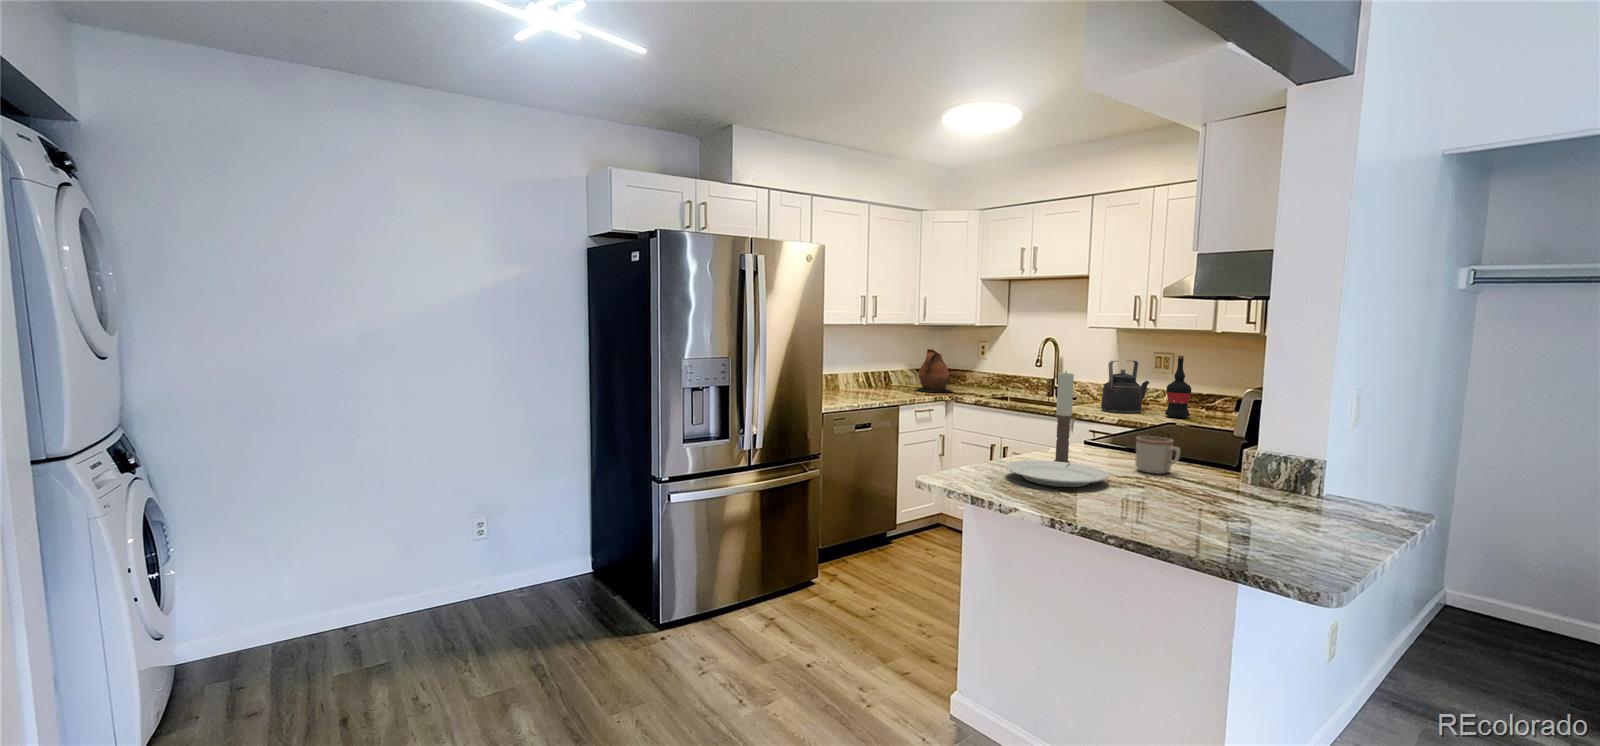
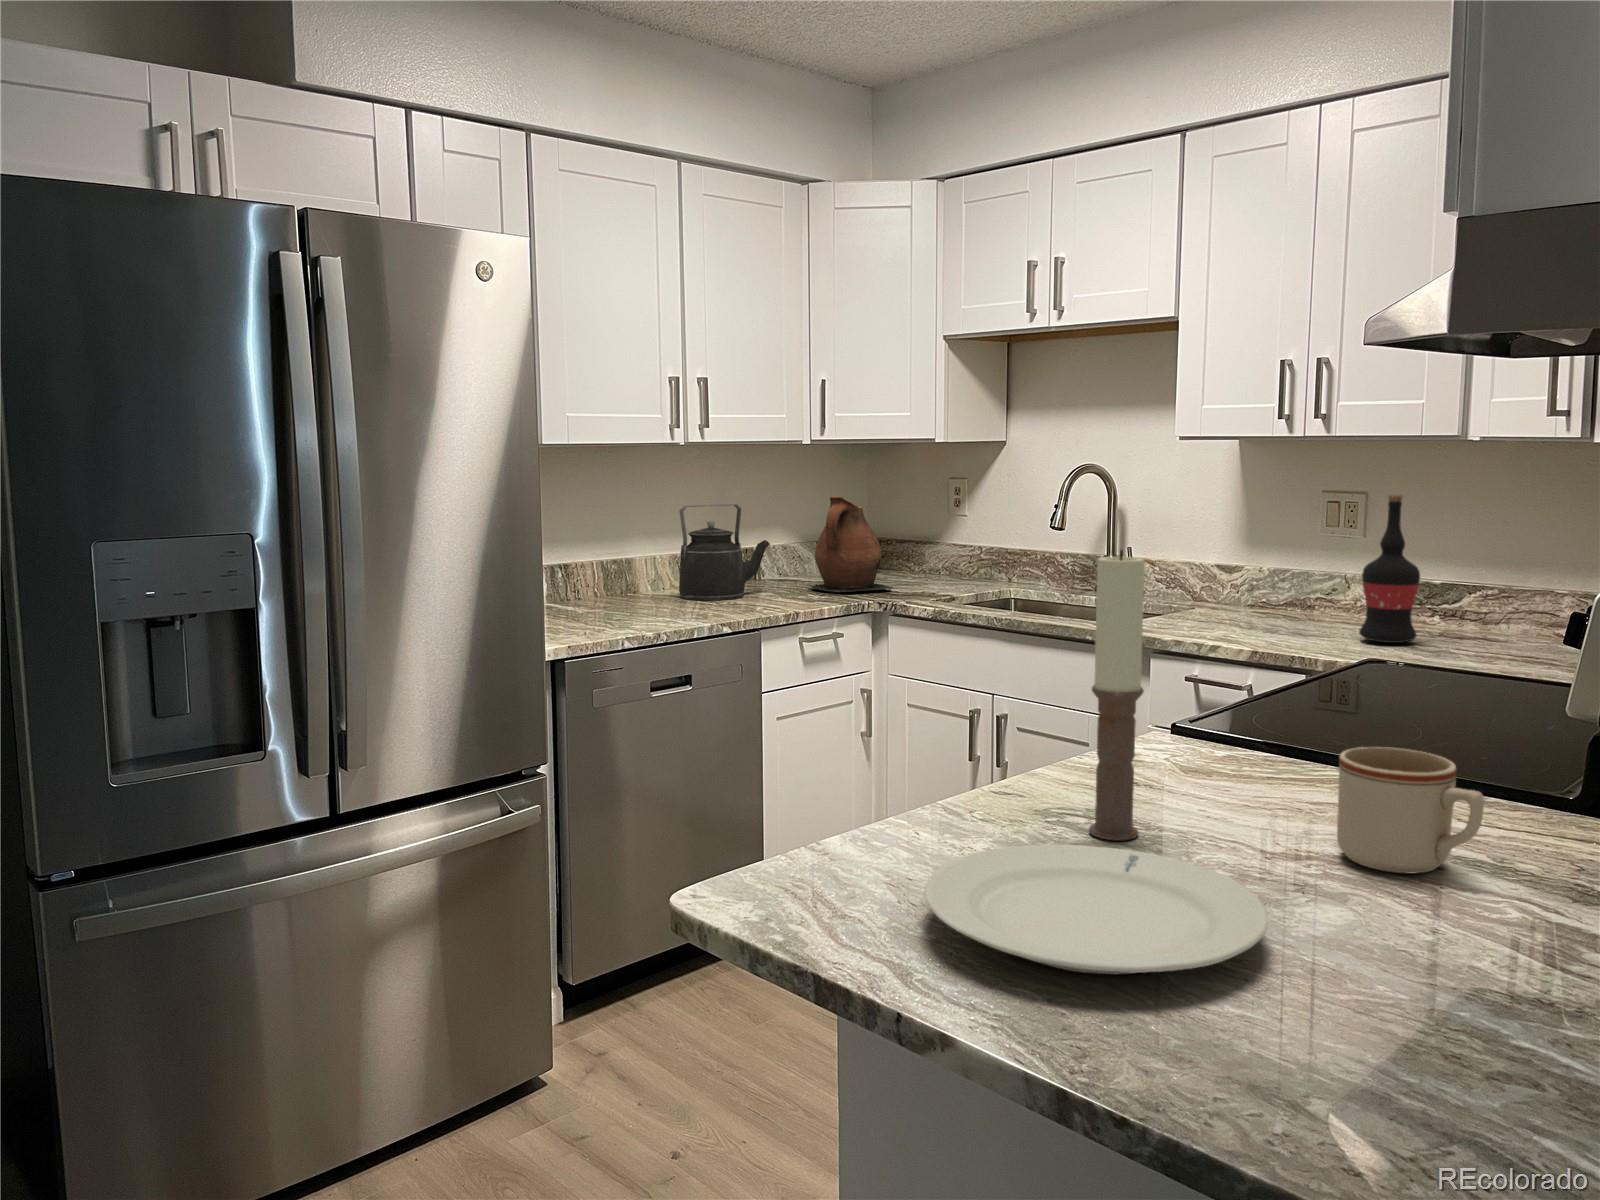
kettle: present [1101,360,1149,414] -> present [679,504,770,600]

